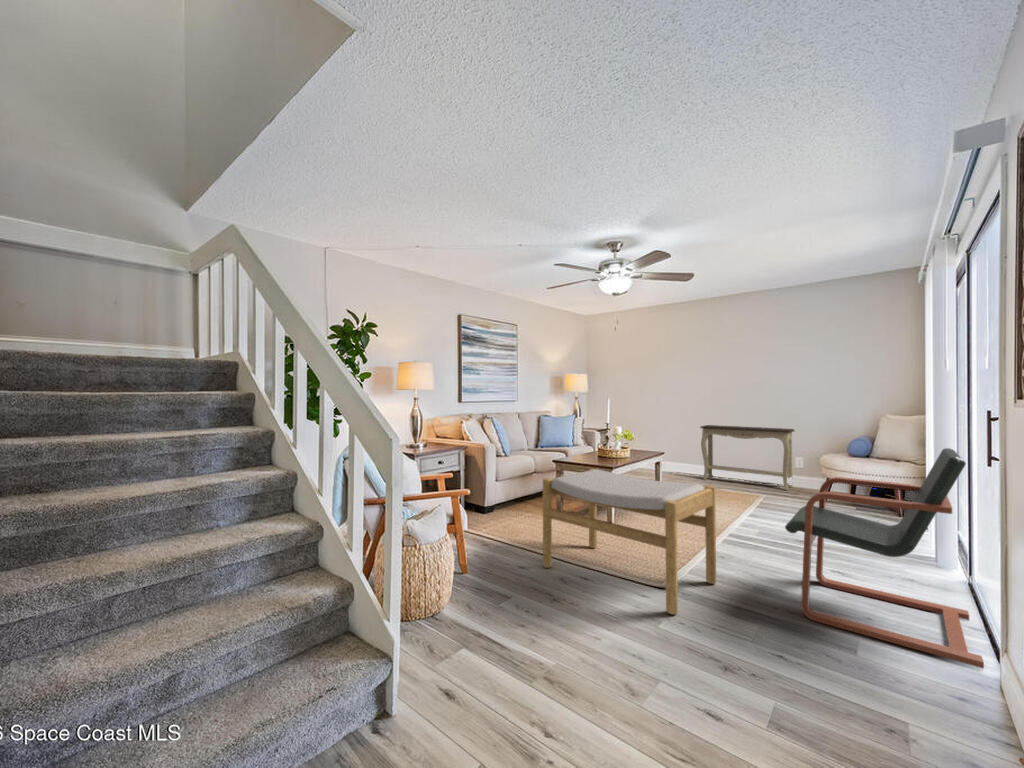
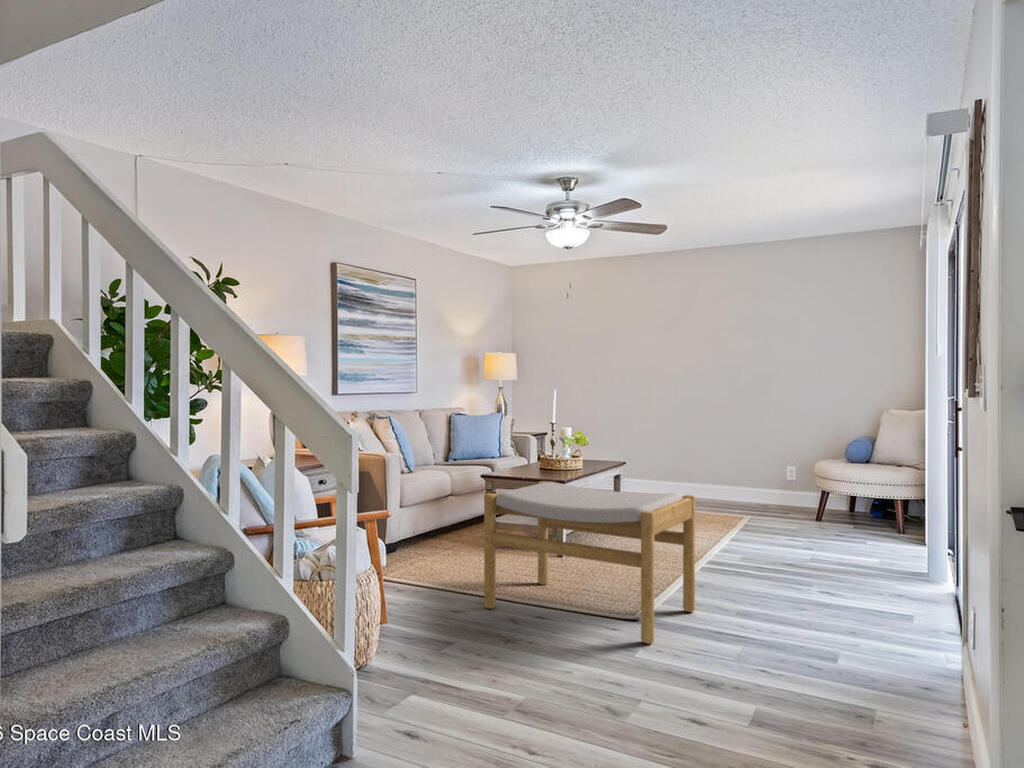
console table: present [700,425,794,490] -> none [669,426,786,509]
armchair: present [785,448,984,668] -> none [770,443,952,664]

